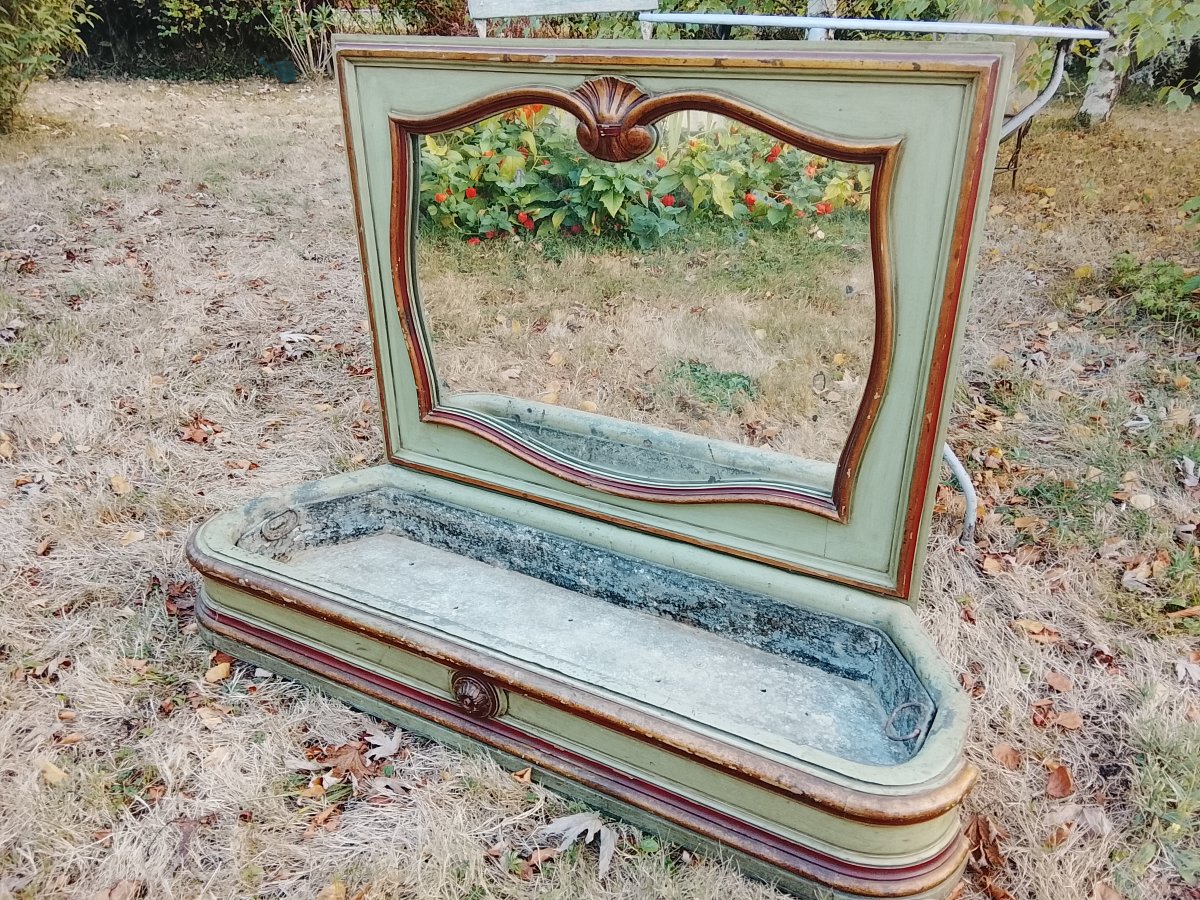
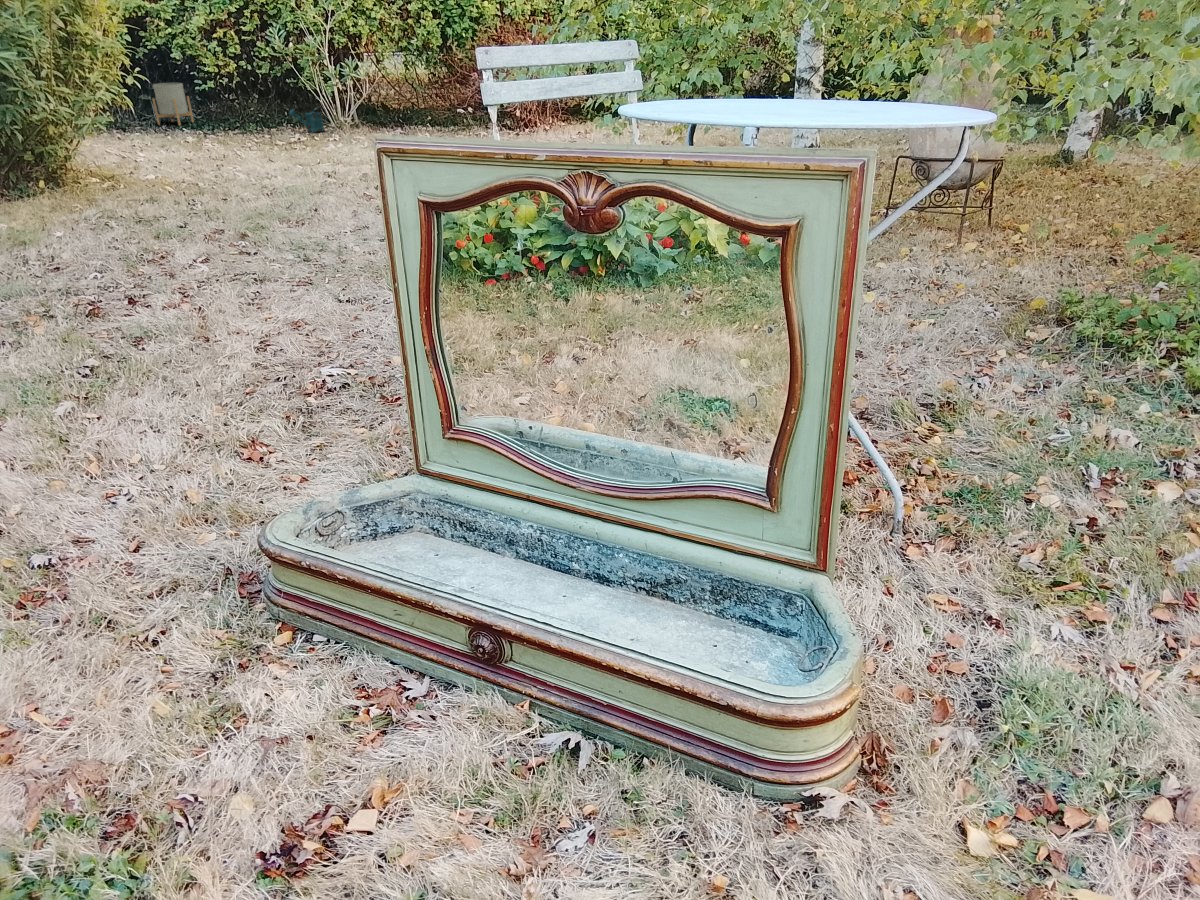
planter: none [110,27,156,73] -> present [153,83,194,125]

